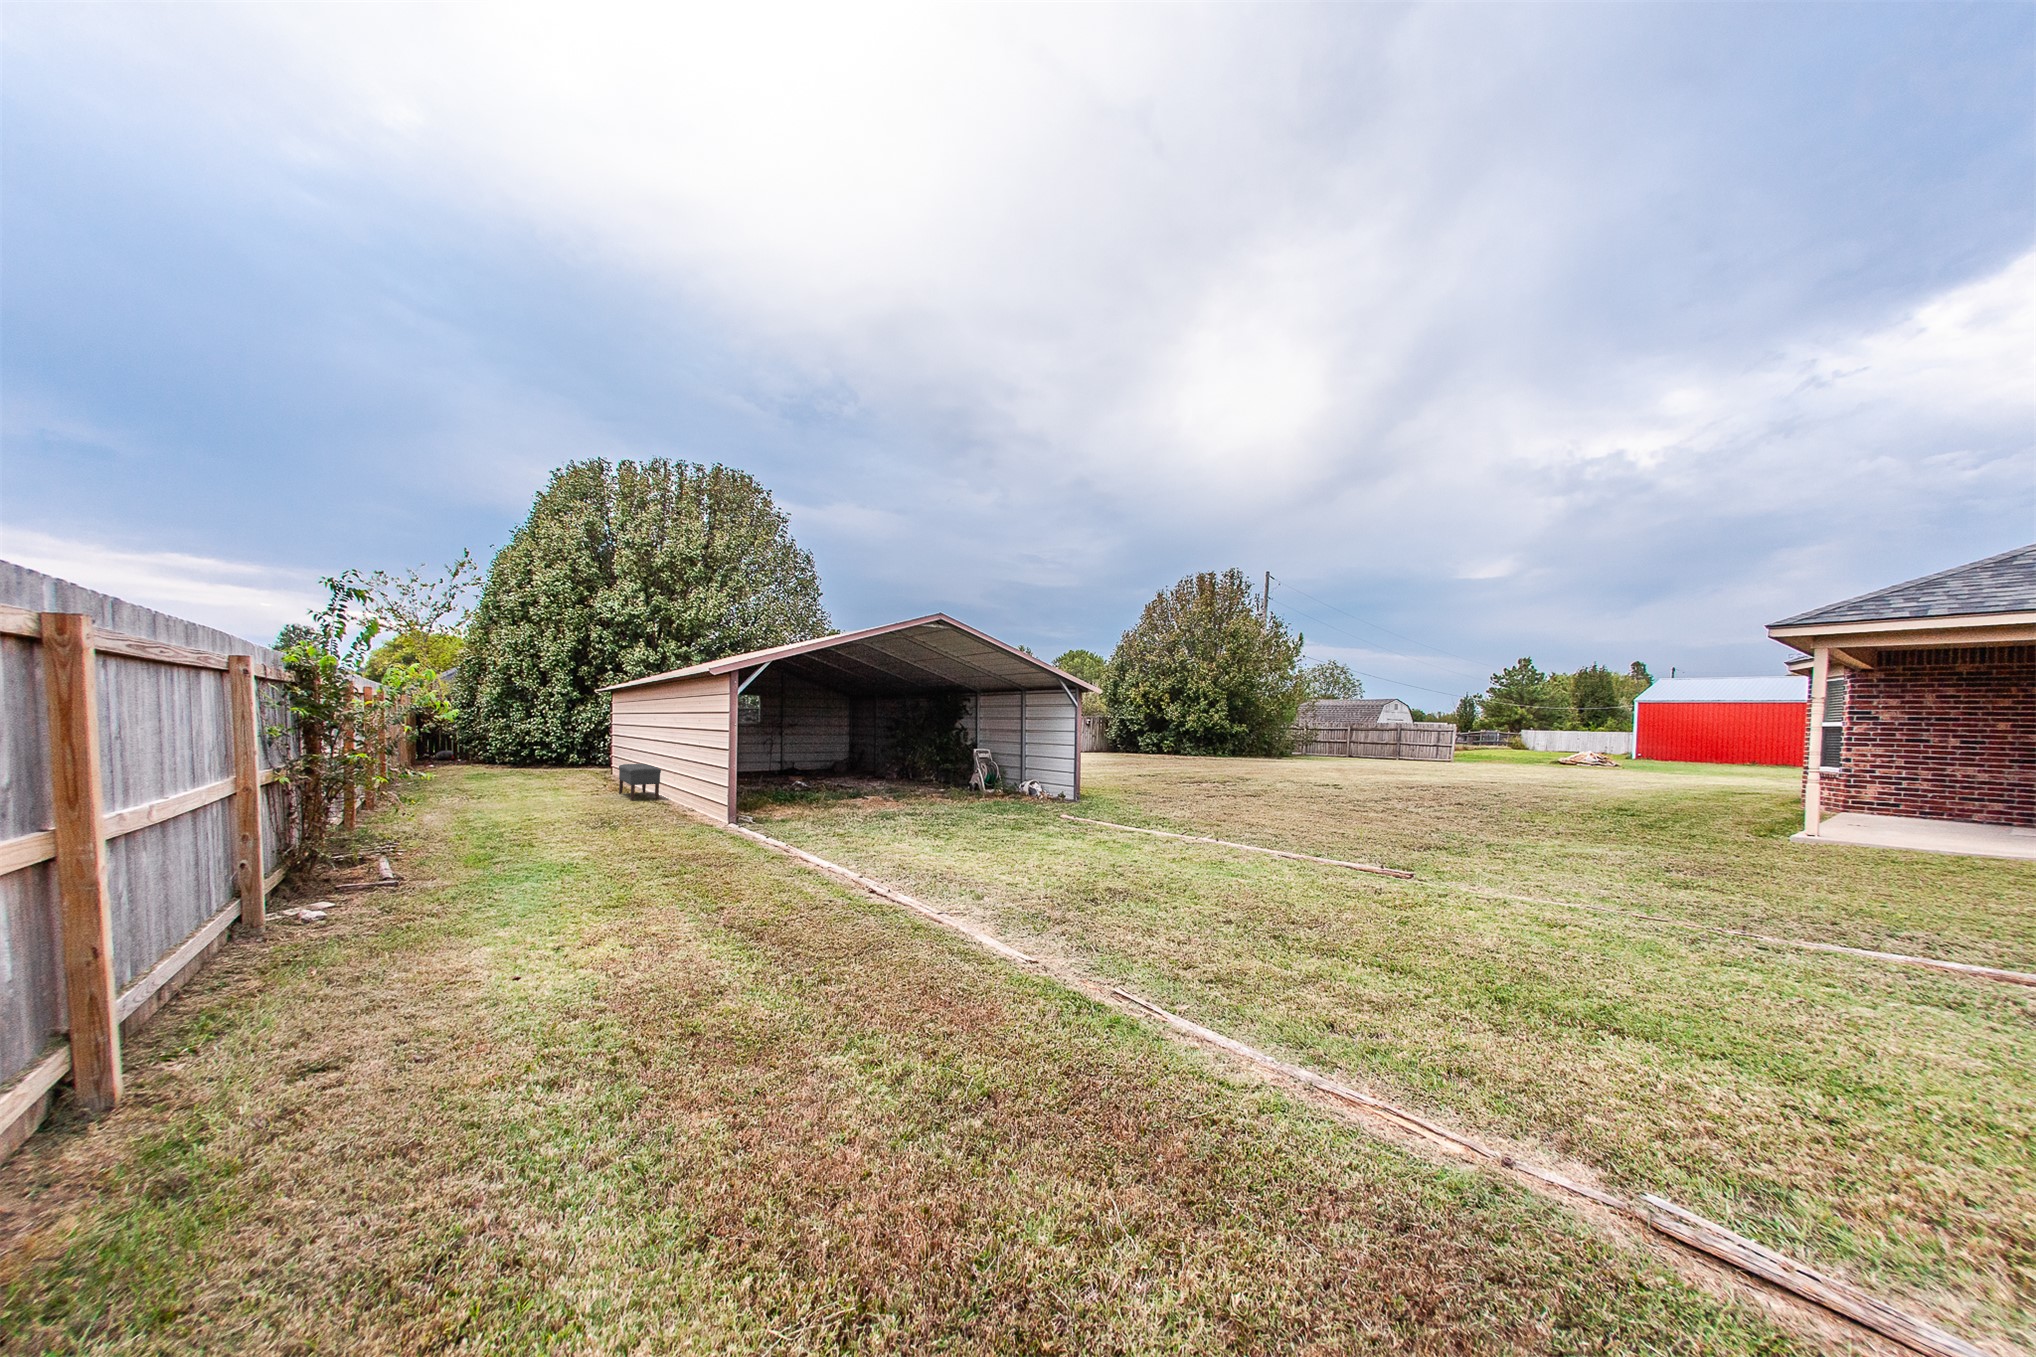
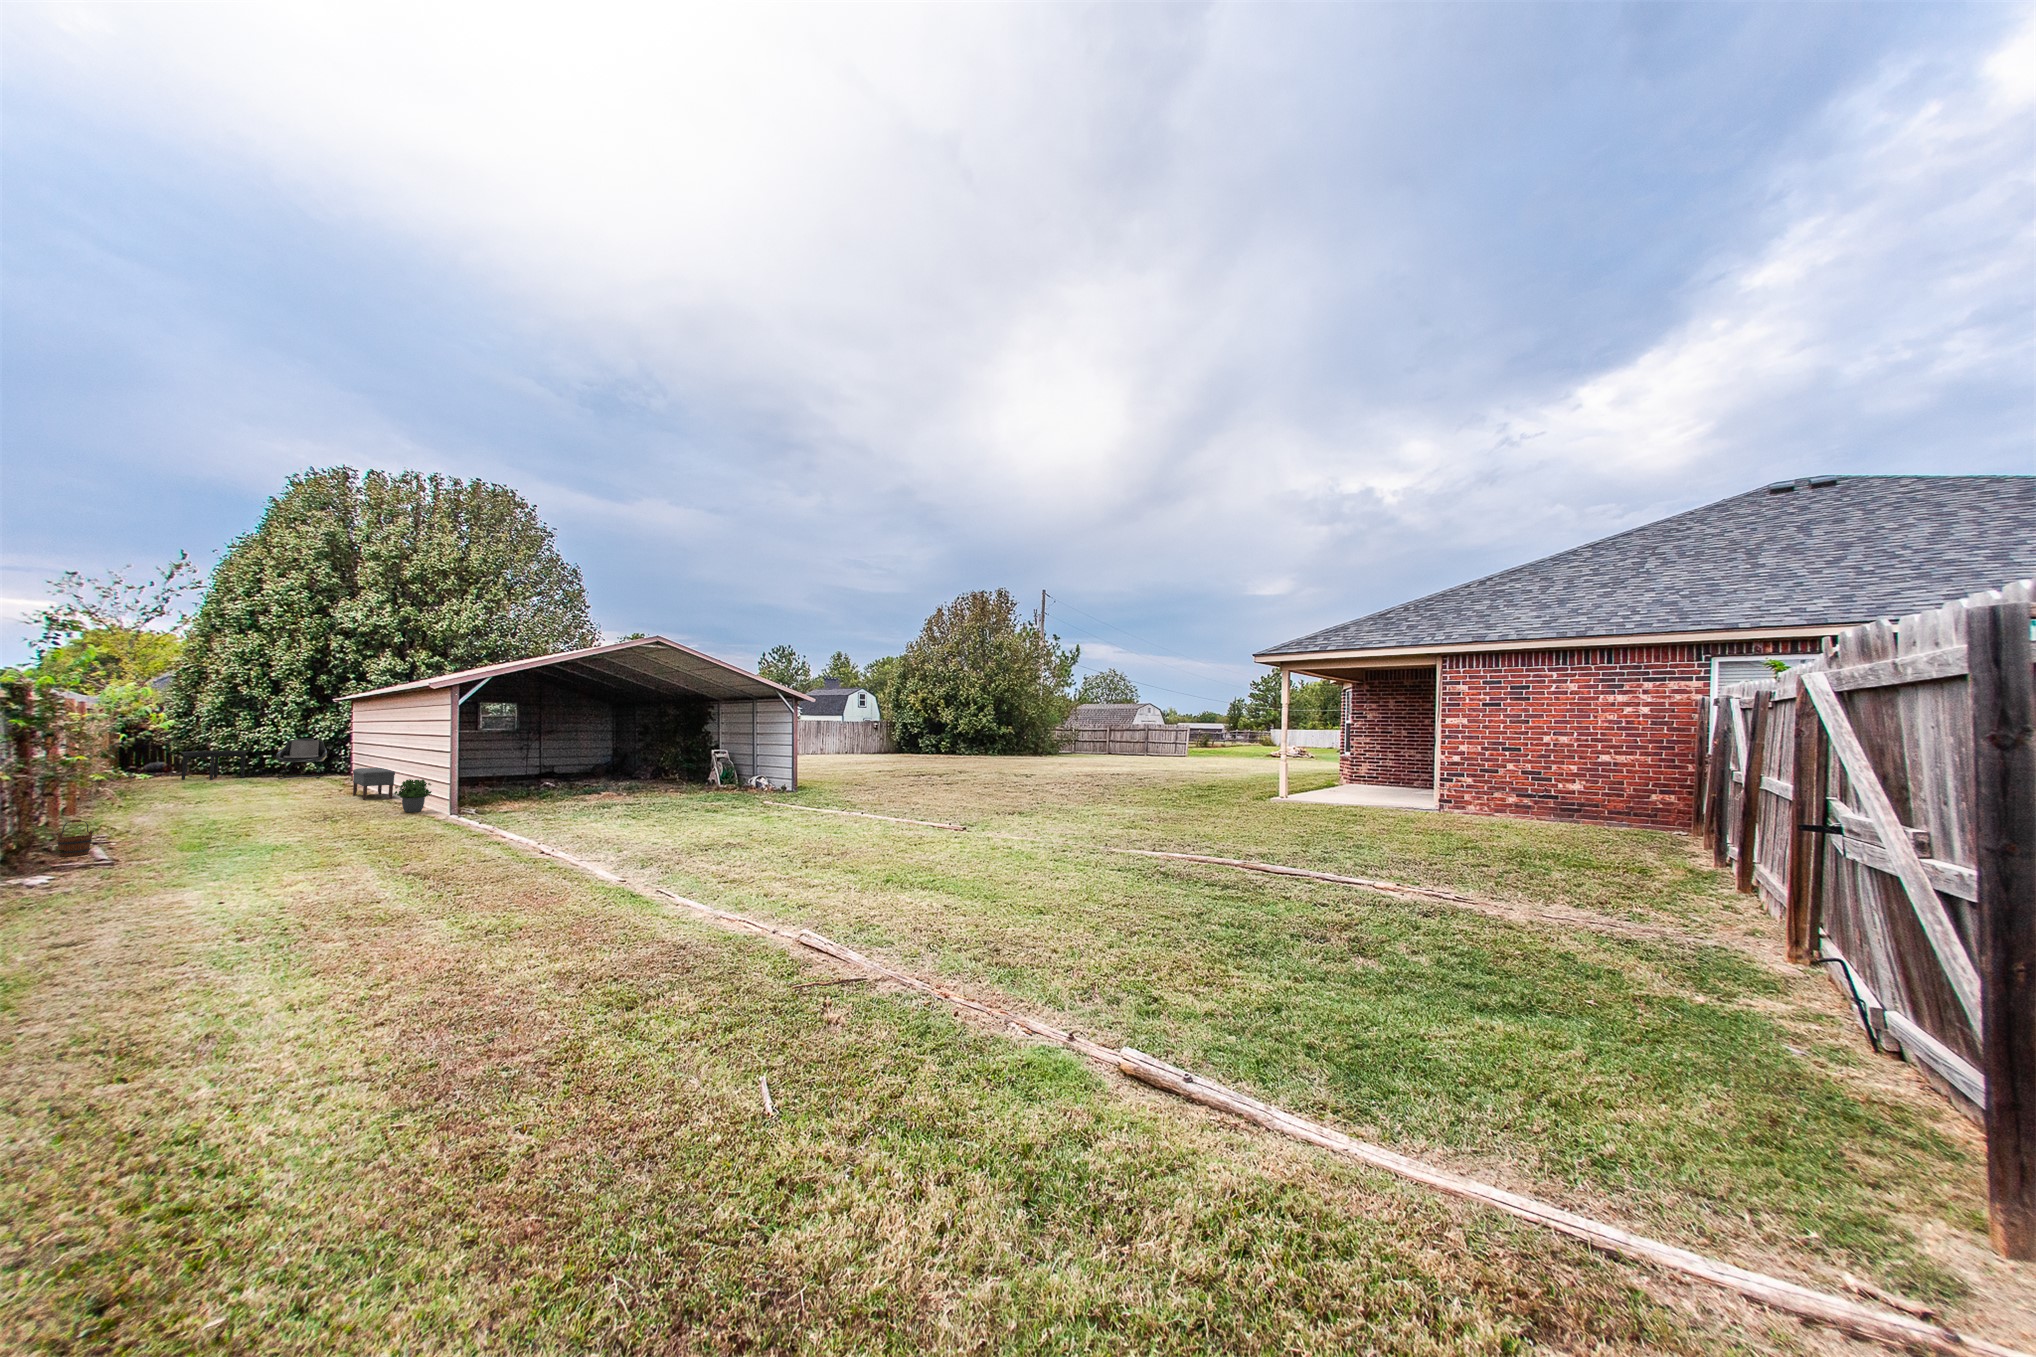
lounge chair: none [545,730,588,771] -> present [276,739,327,779]
round table: none [464,741,521,771] -> present [181,751,248,780]
potted plant: none [669,779,708,821] -> present [394,779,432,812]
wooden bucket: none [324,833,364,880] -> present [57,820,94,857]

